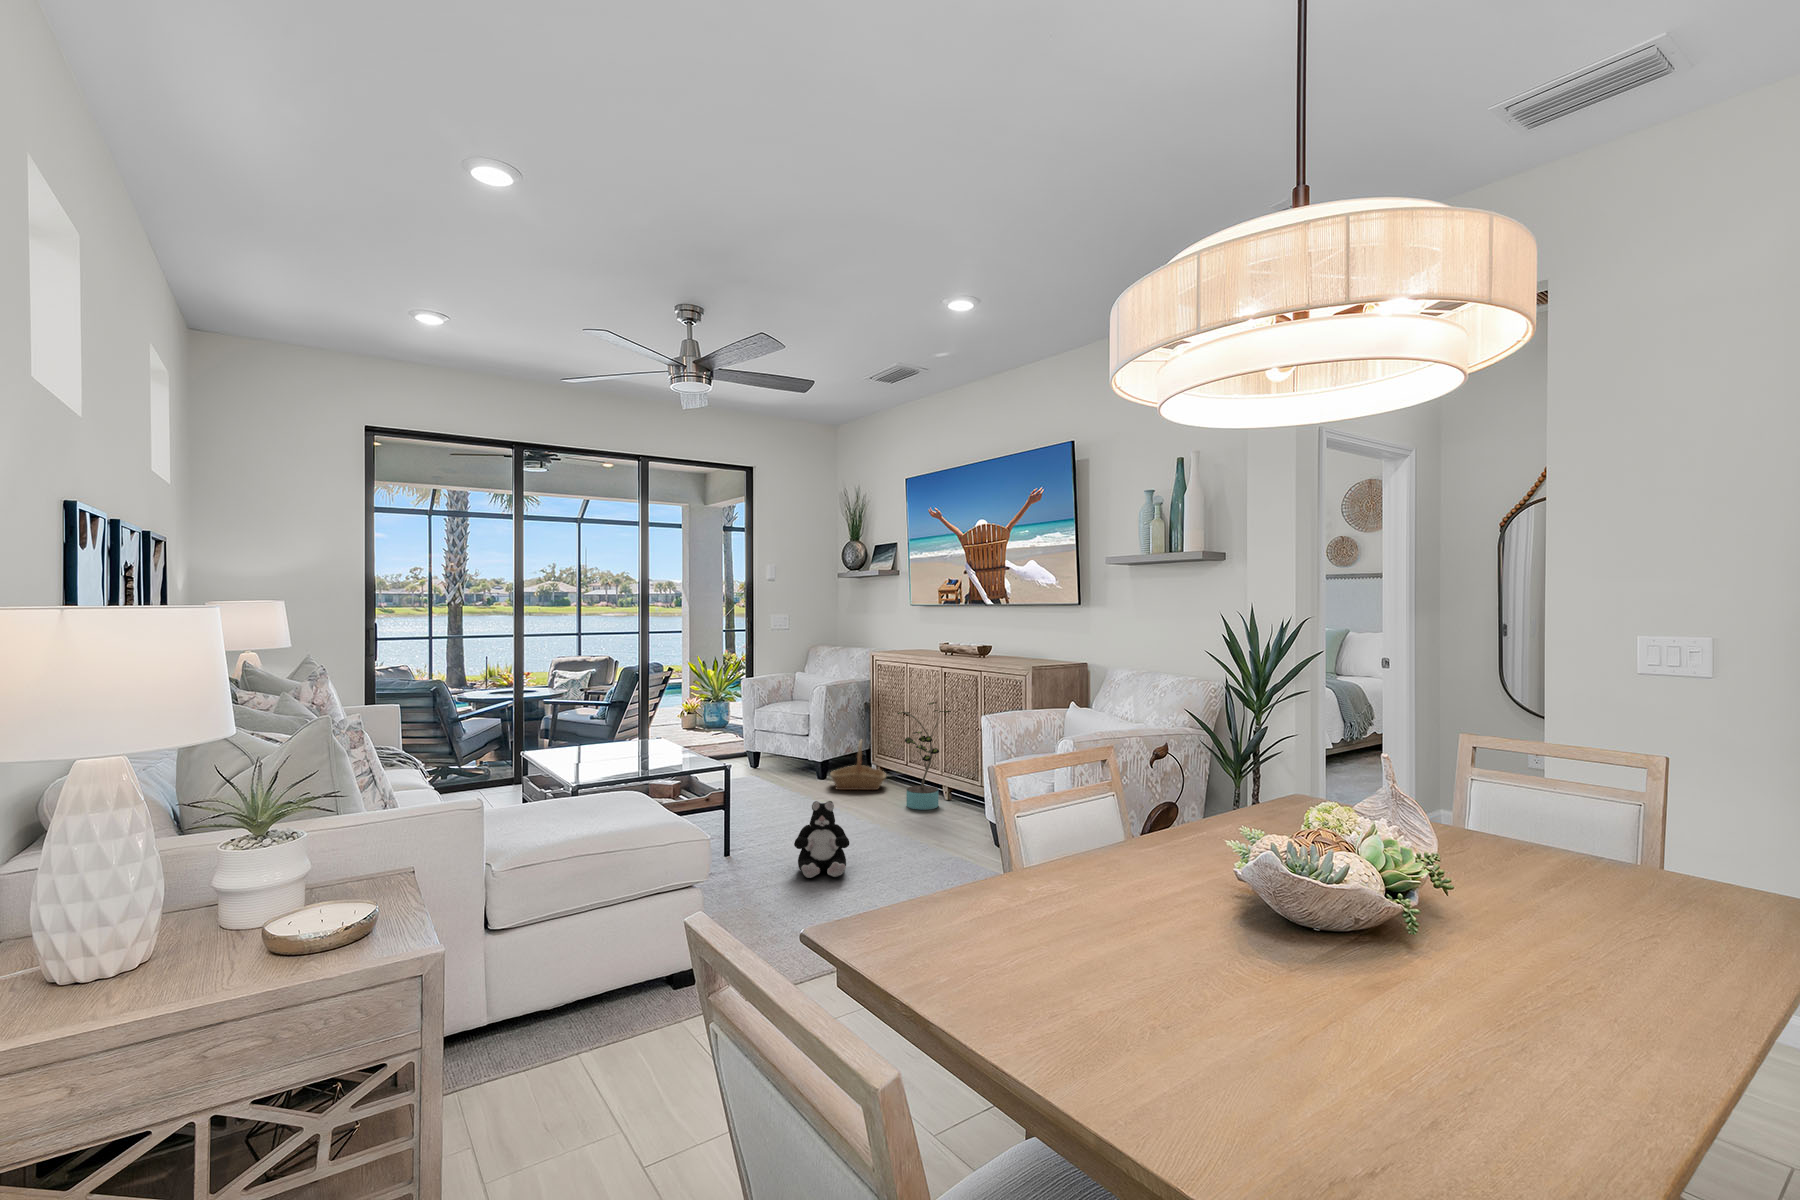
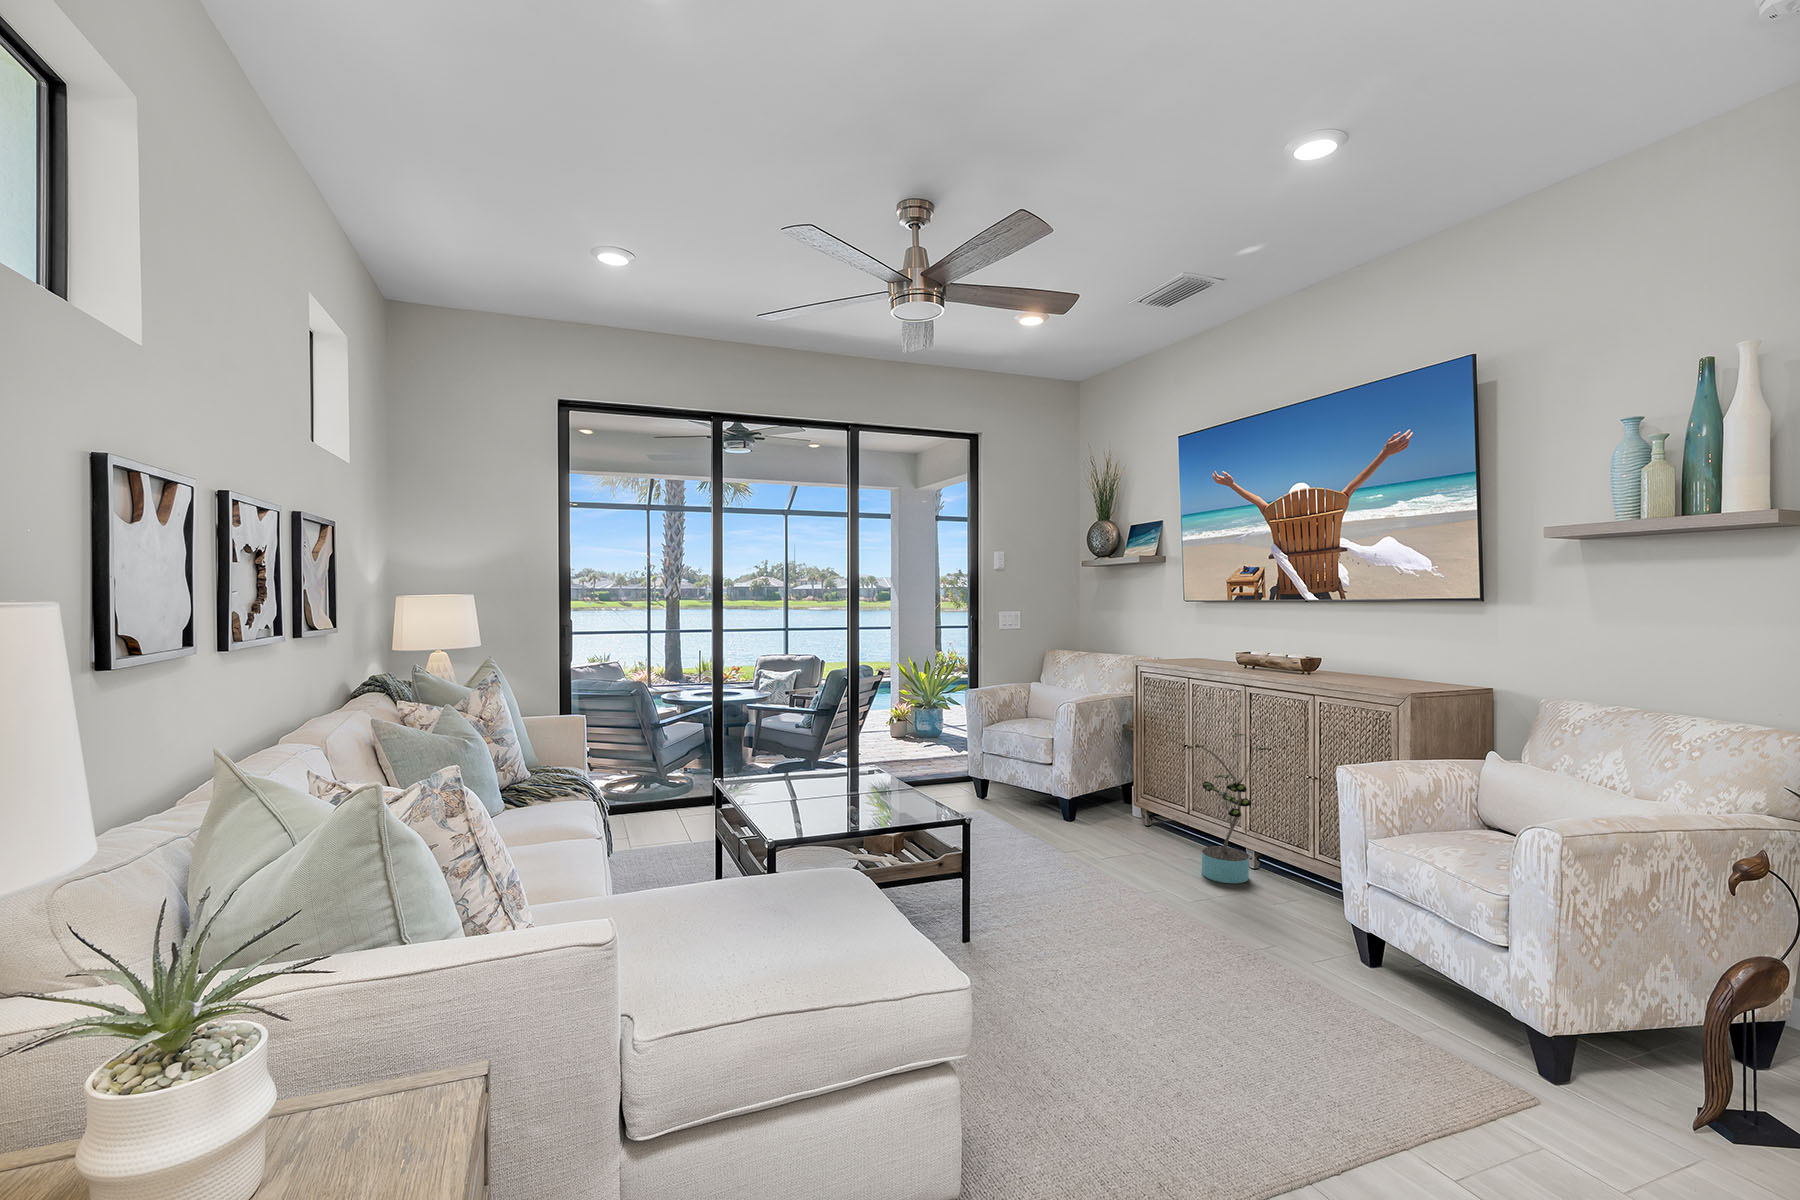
basket: present [831,740,886,790] -> none [1086,774,1162,843]
plush toy: present [794,801,849,878] -> none [1078,892,1165,1019]

